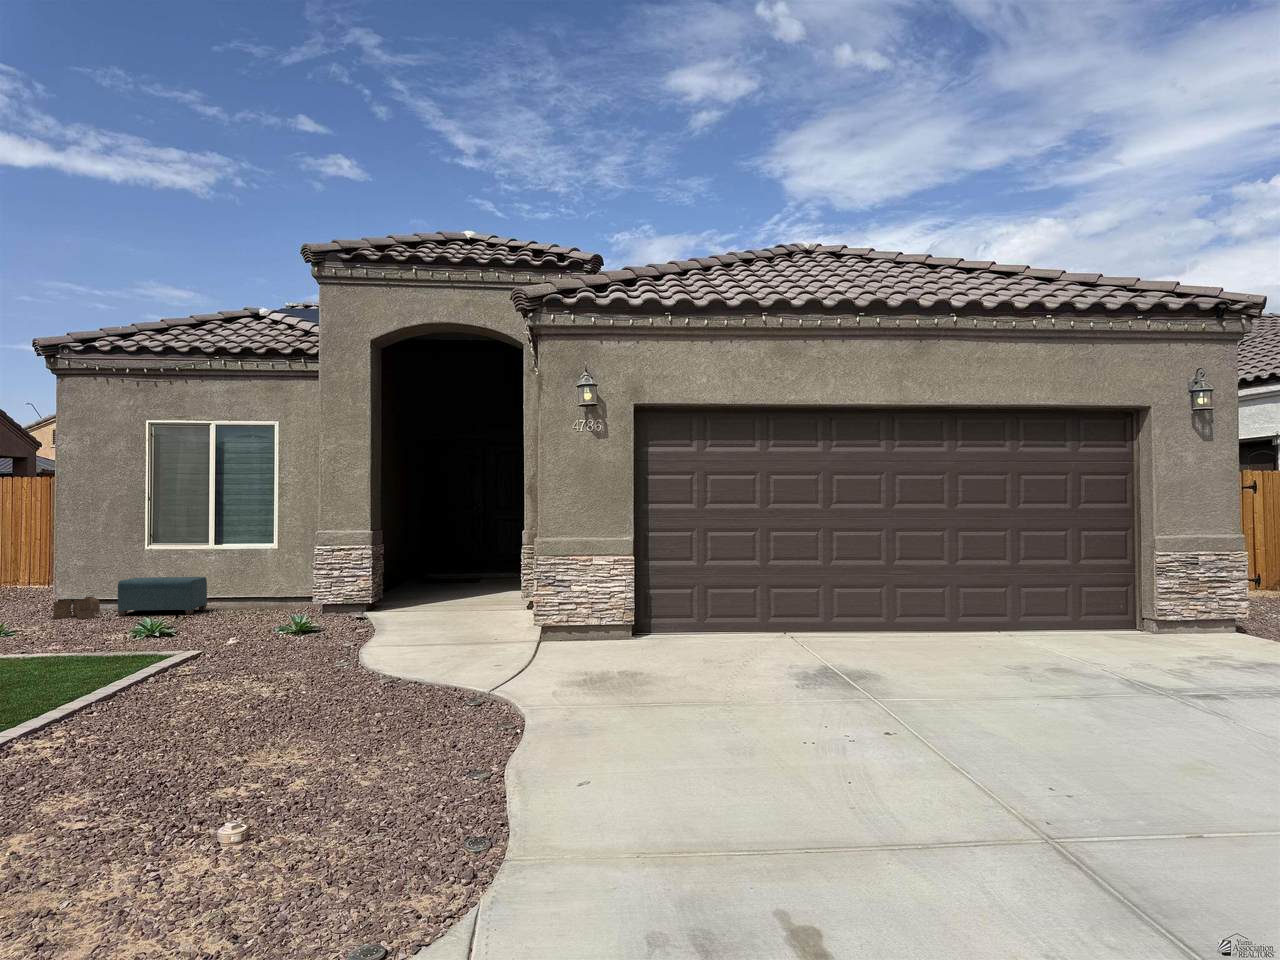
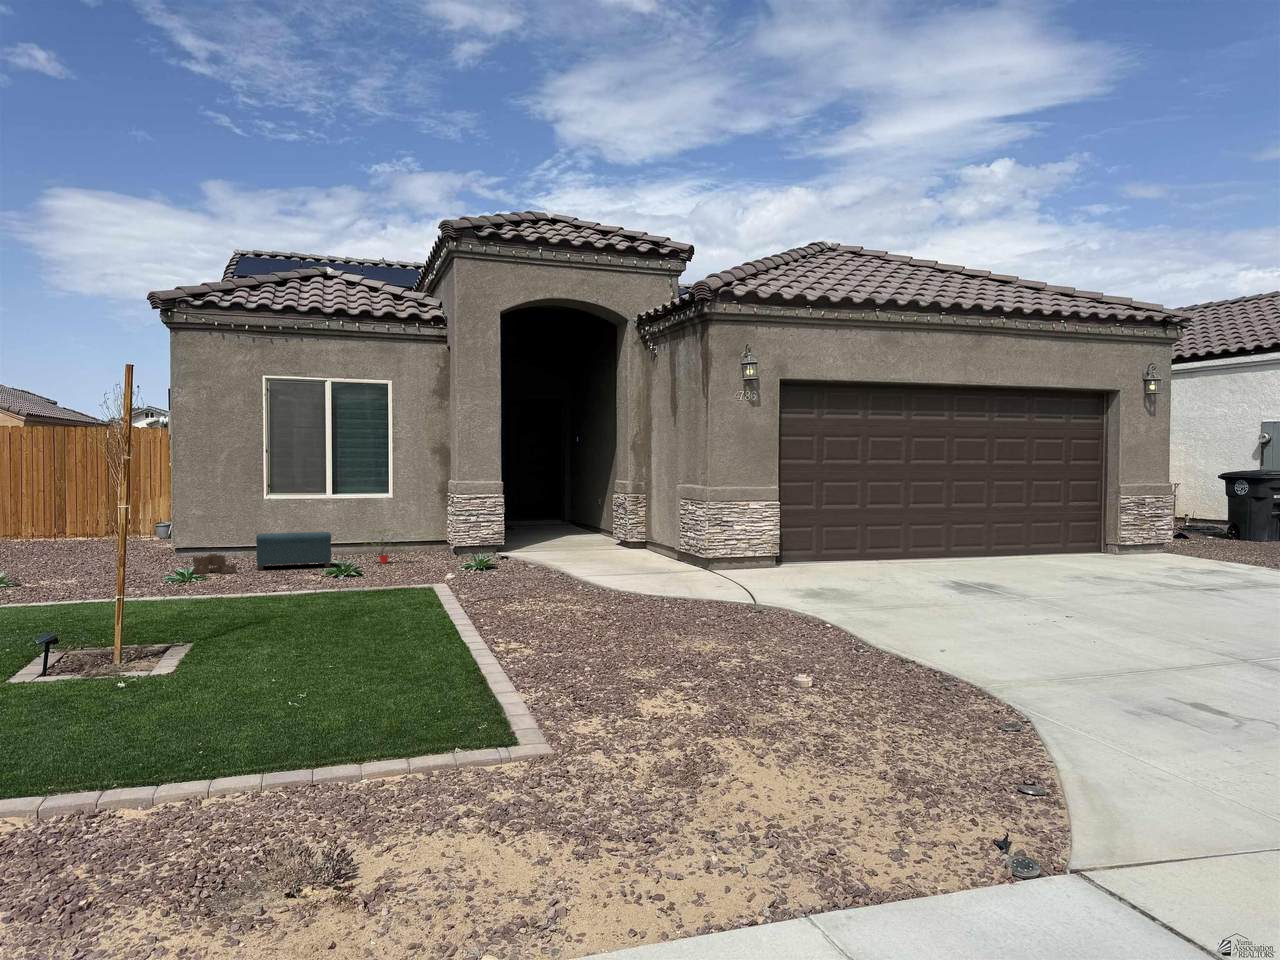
potted plant: none [234,575,280,611] -> present [368,530,402,563]

